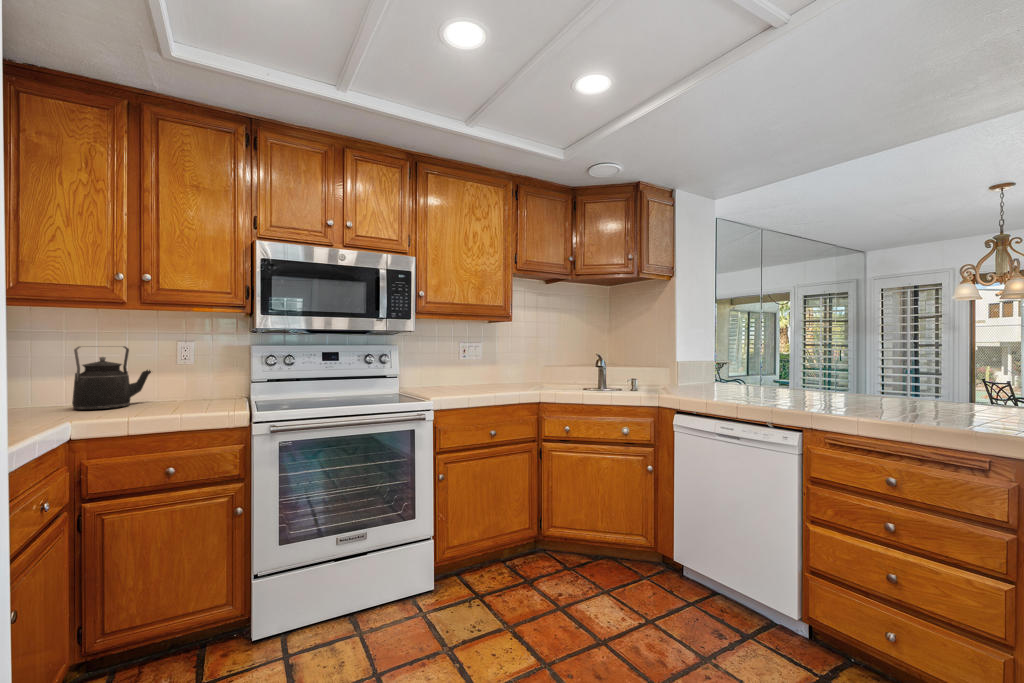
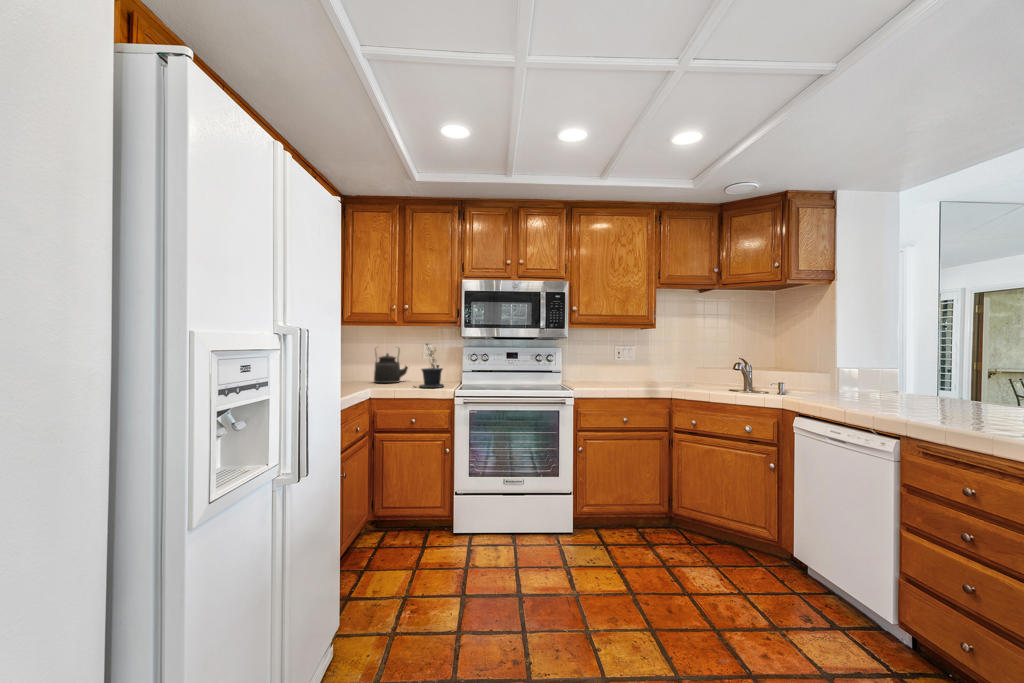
potted plant: none [162,339,224,413] -> present [419,344,444,388]

